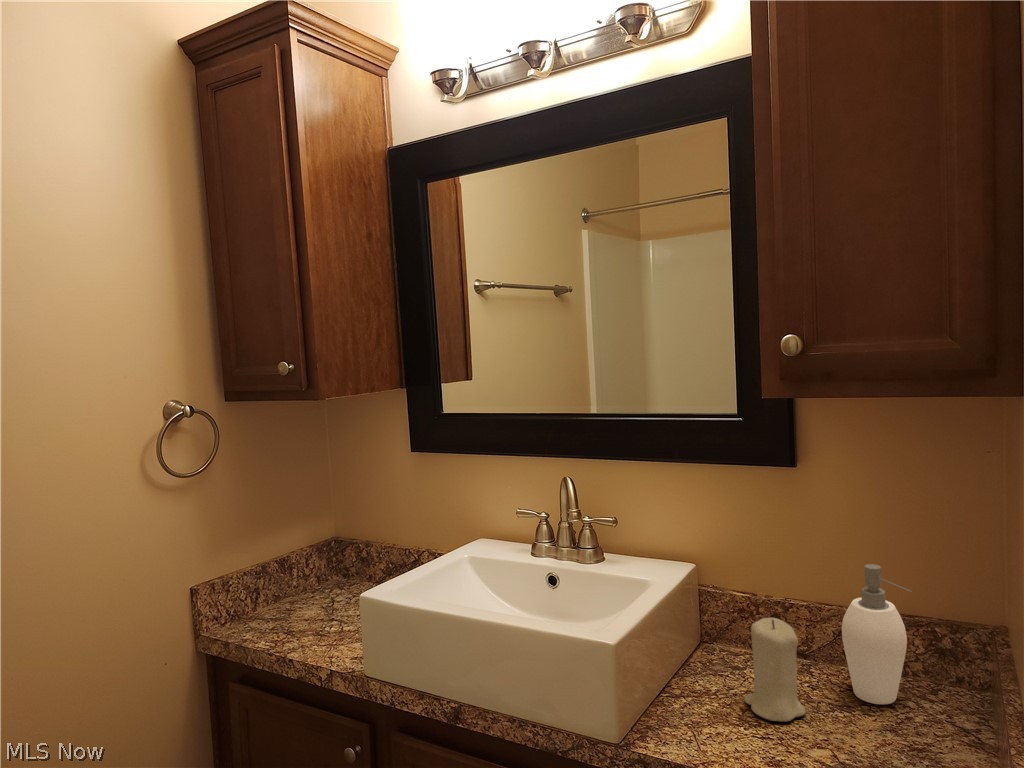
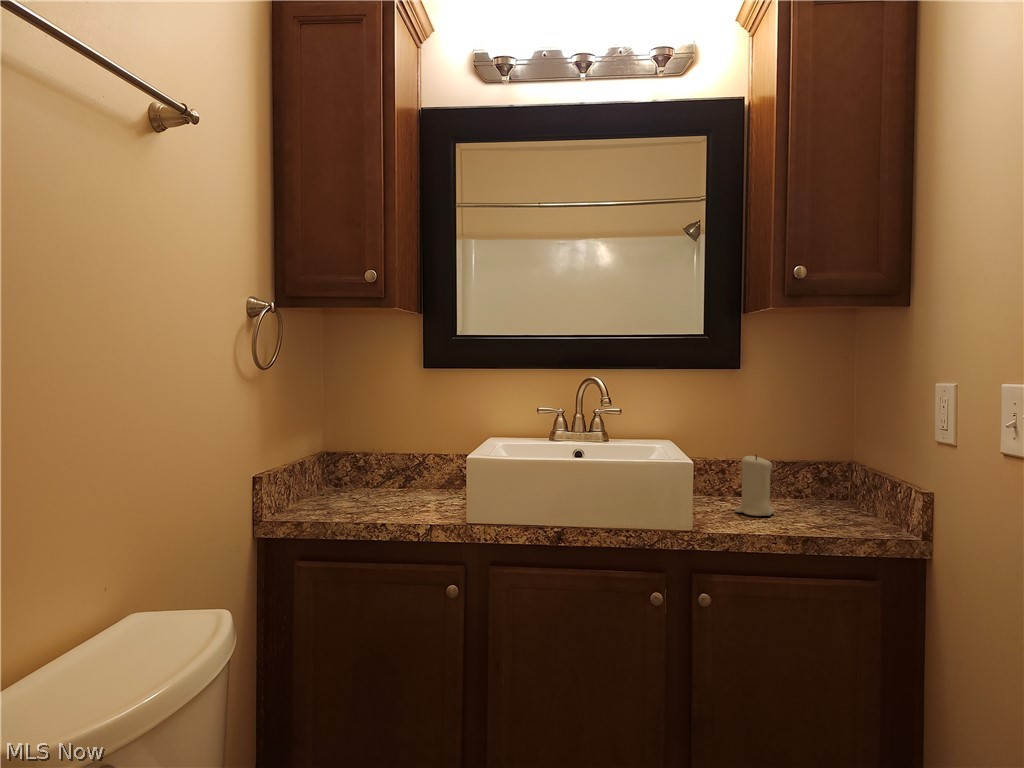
soap dispenser: present [842,564,913,704] -> none [777,423,828,507]

